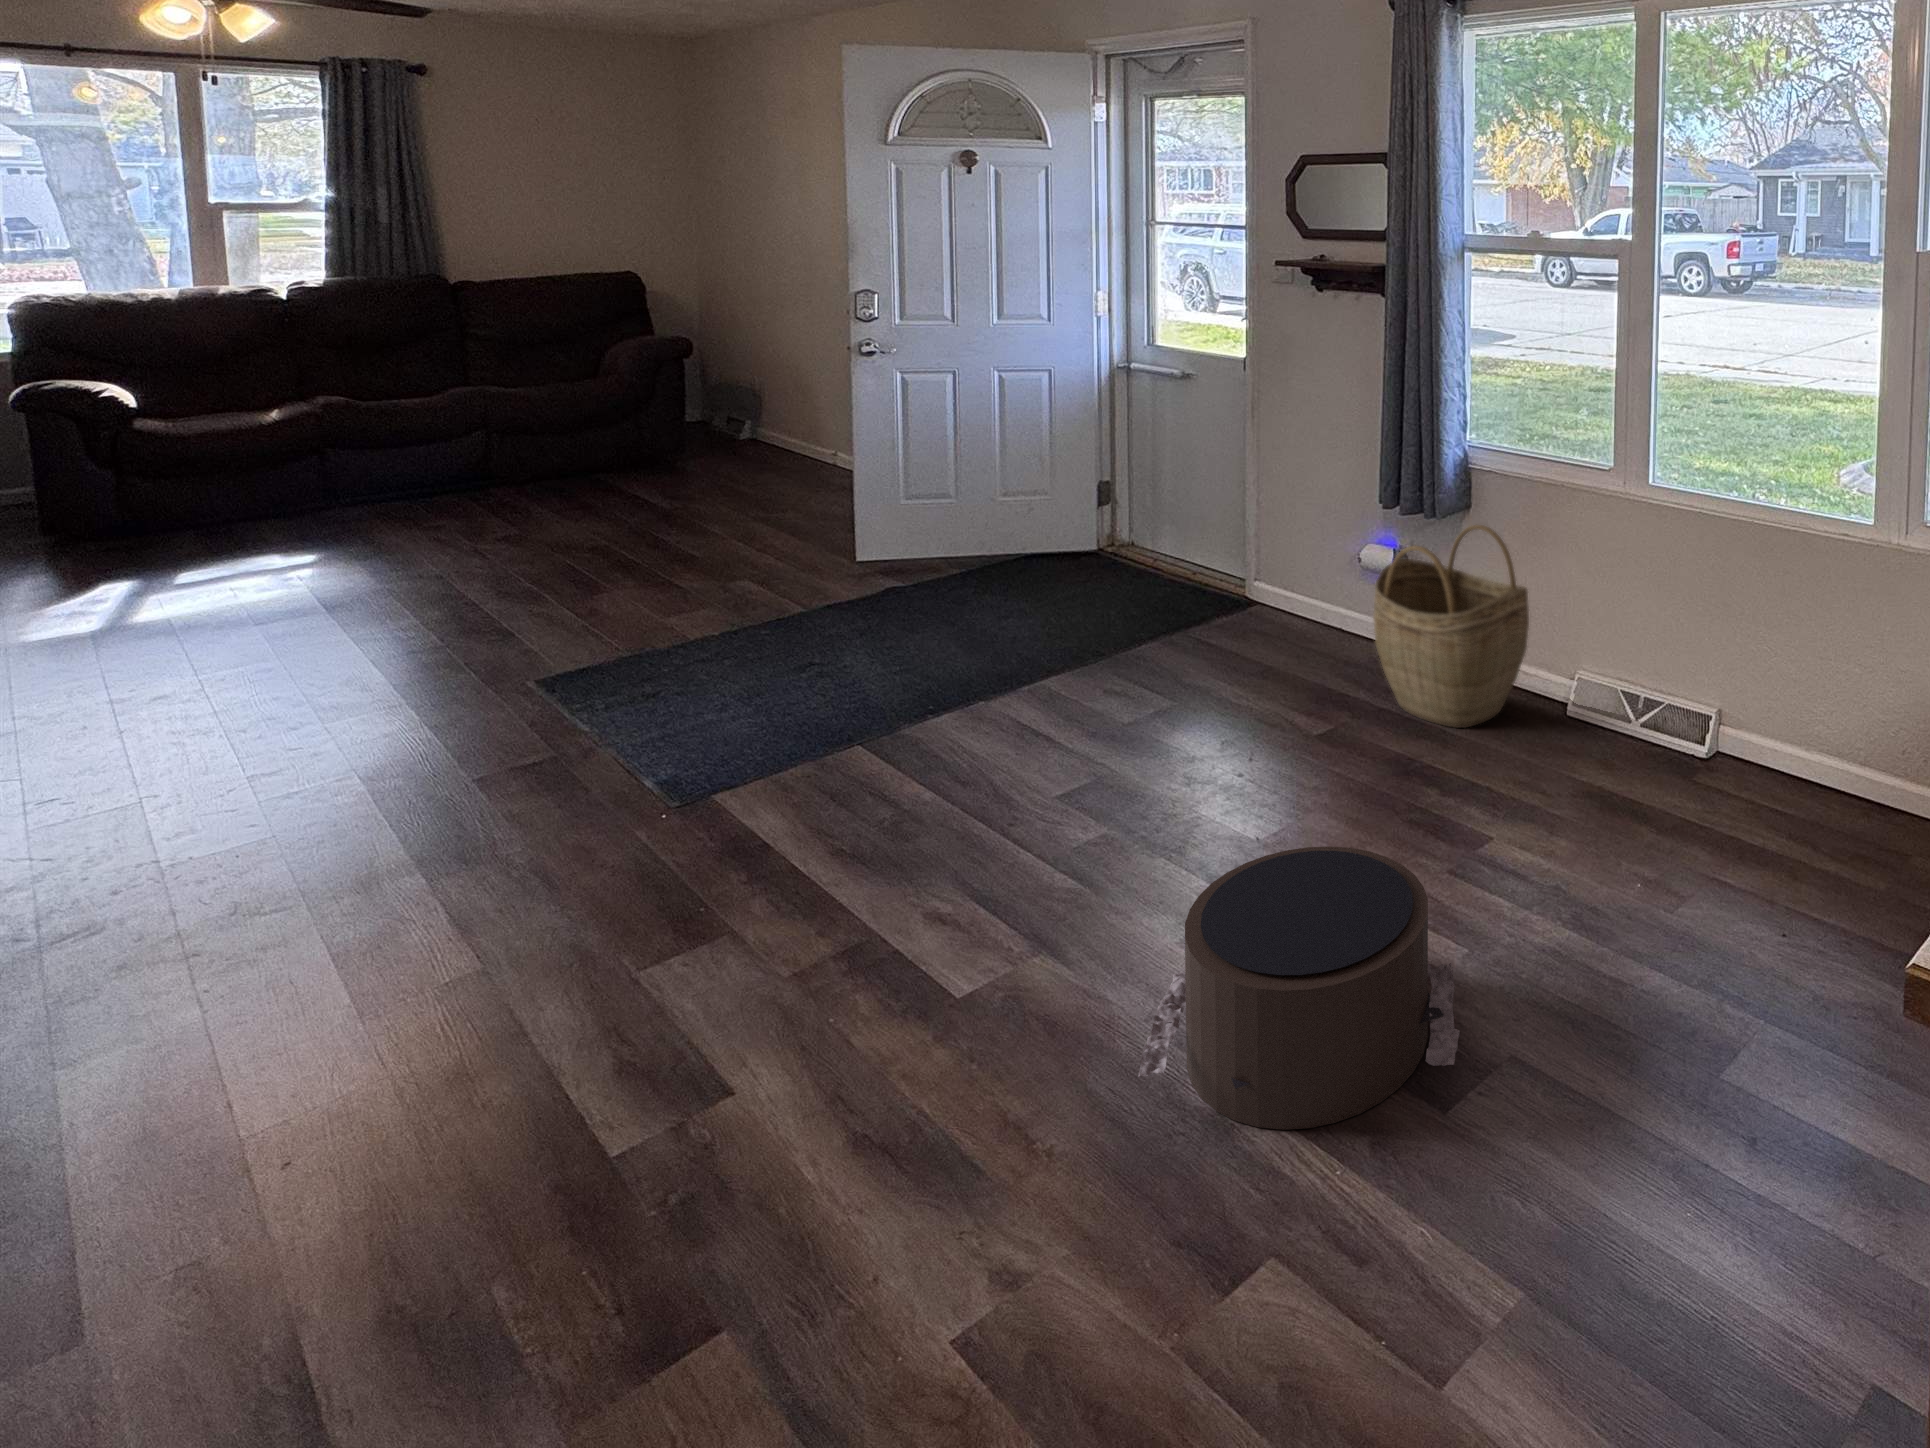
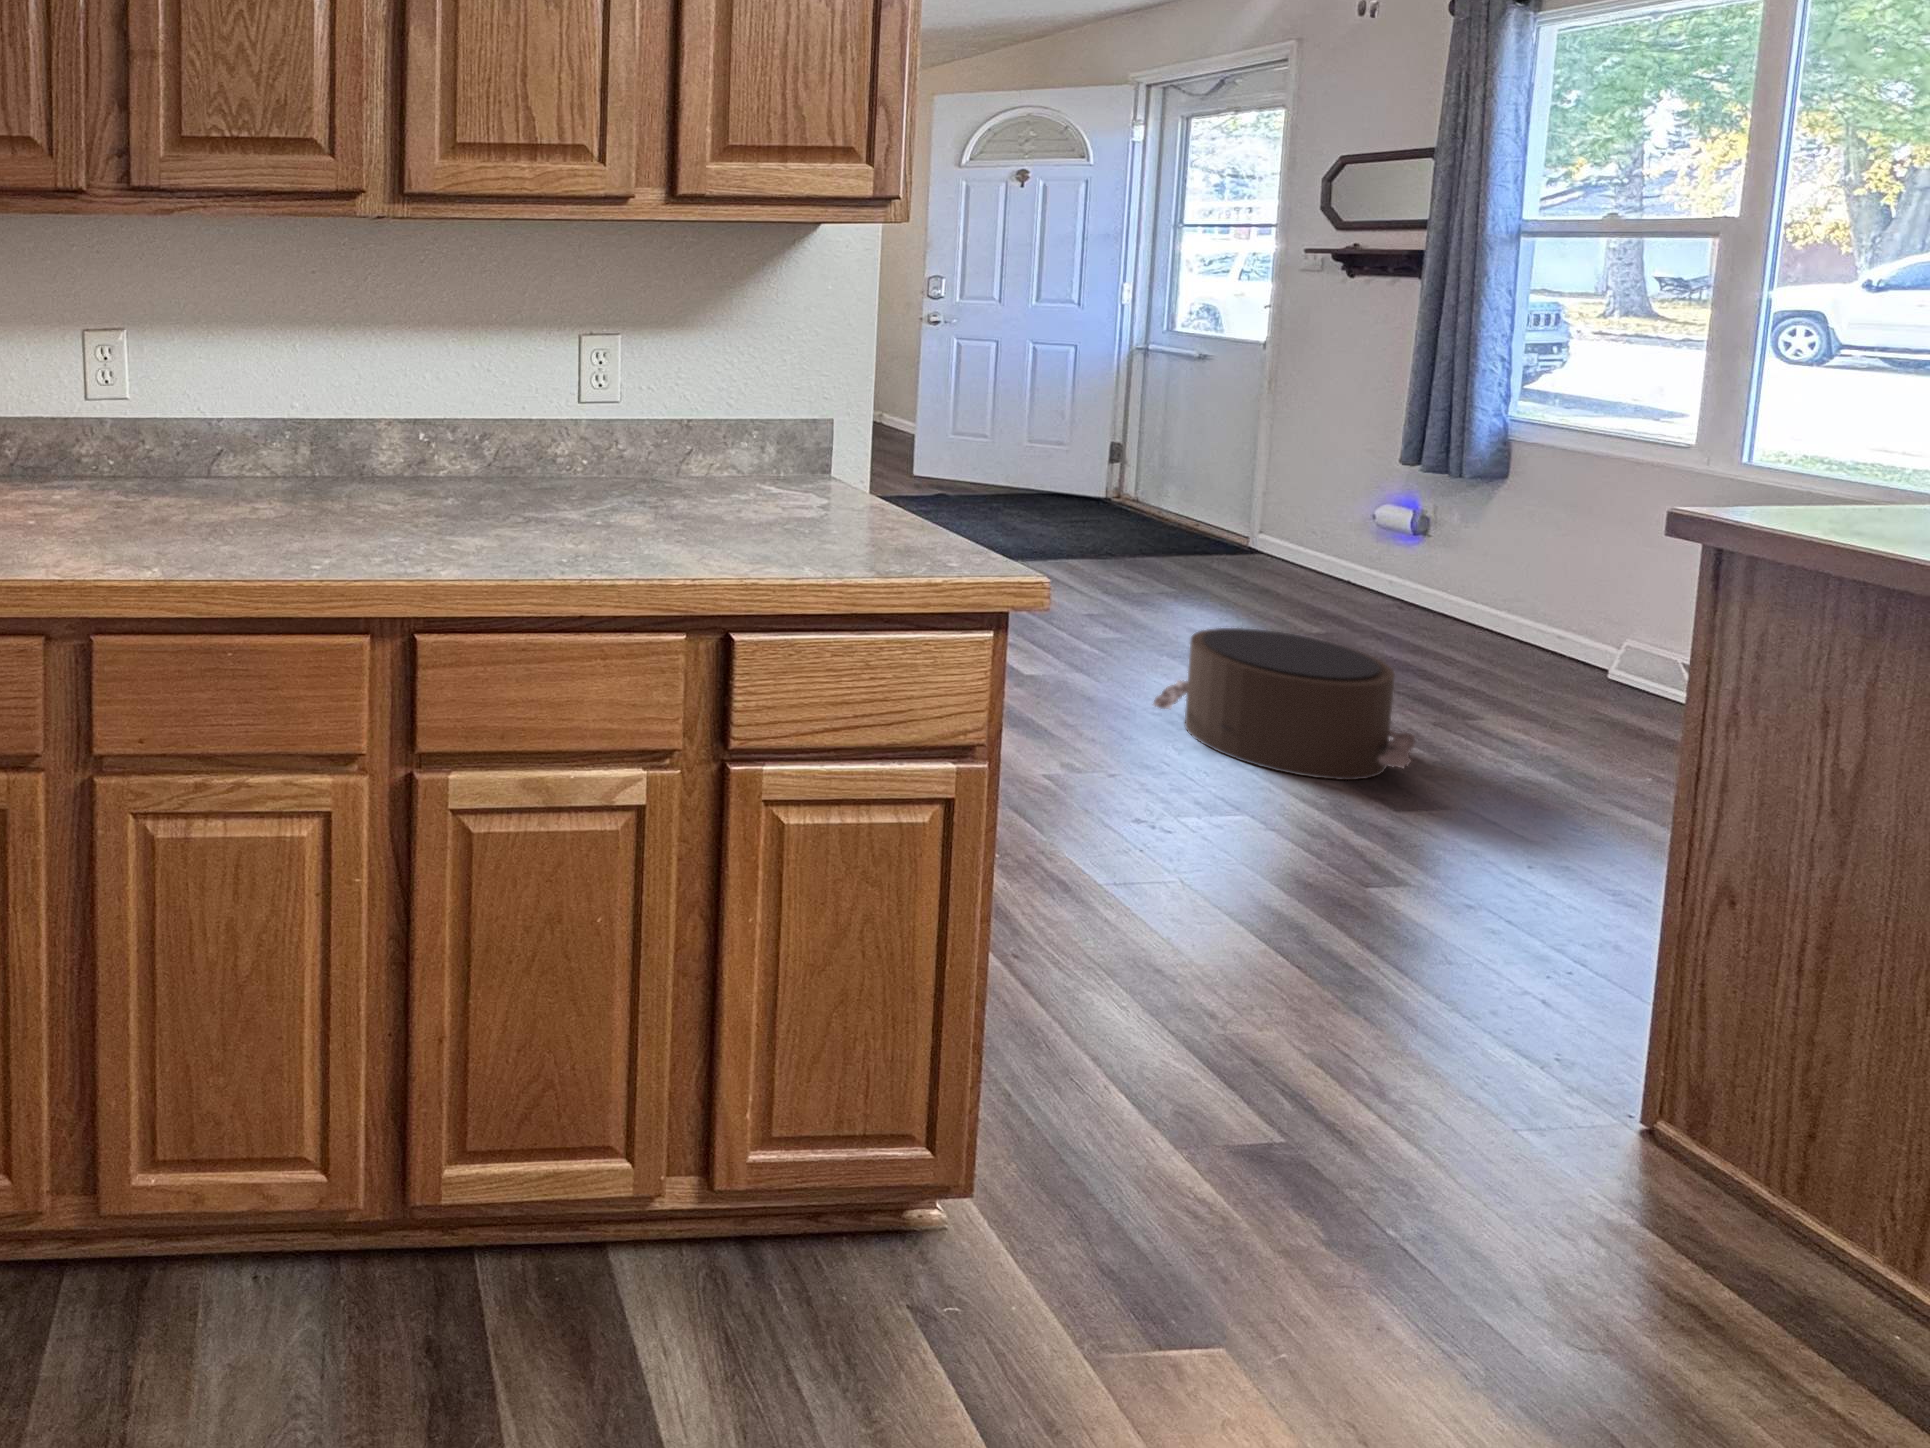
woven basket: present [1373,525,1529,728] -> none [1381,489,1569,662]

